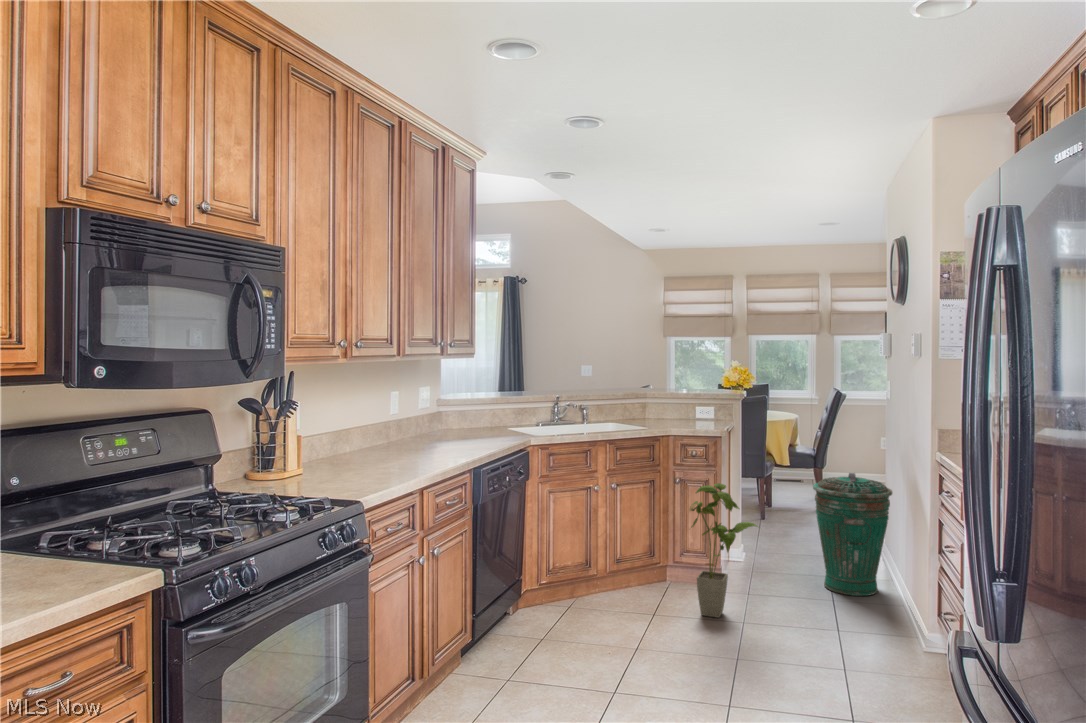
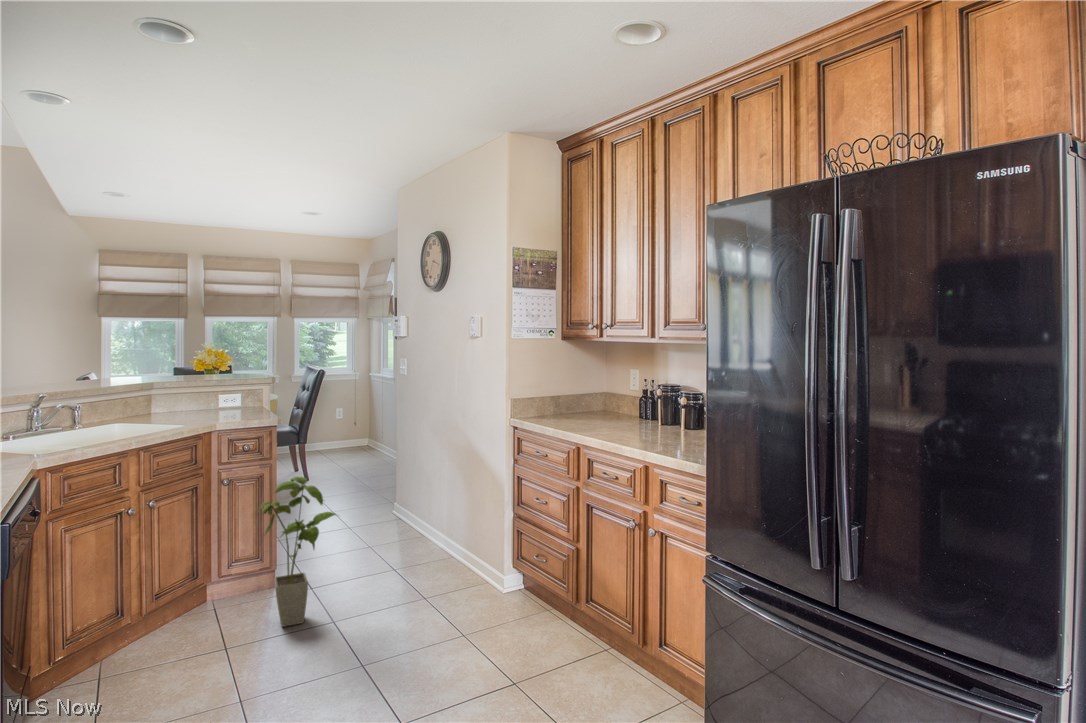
trash can: present [813,473,892,596] -> none [356,444,426,559]

